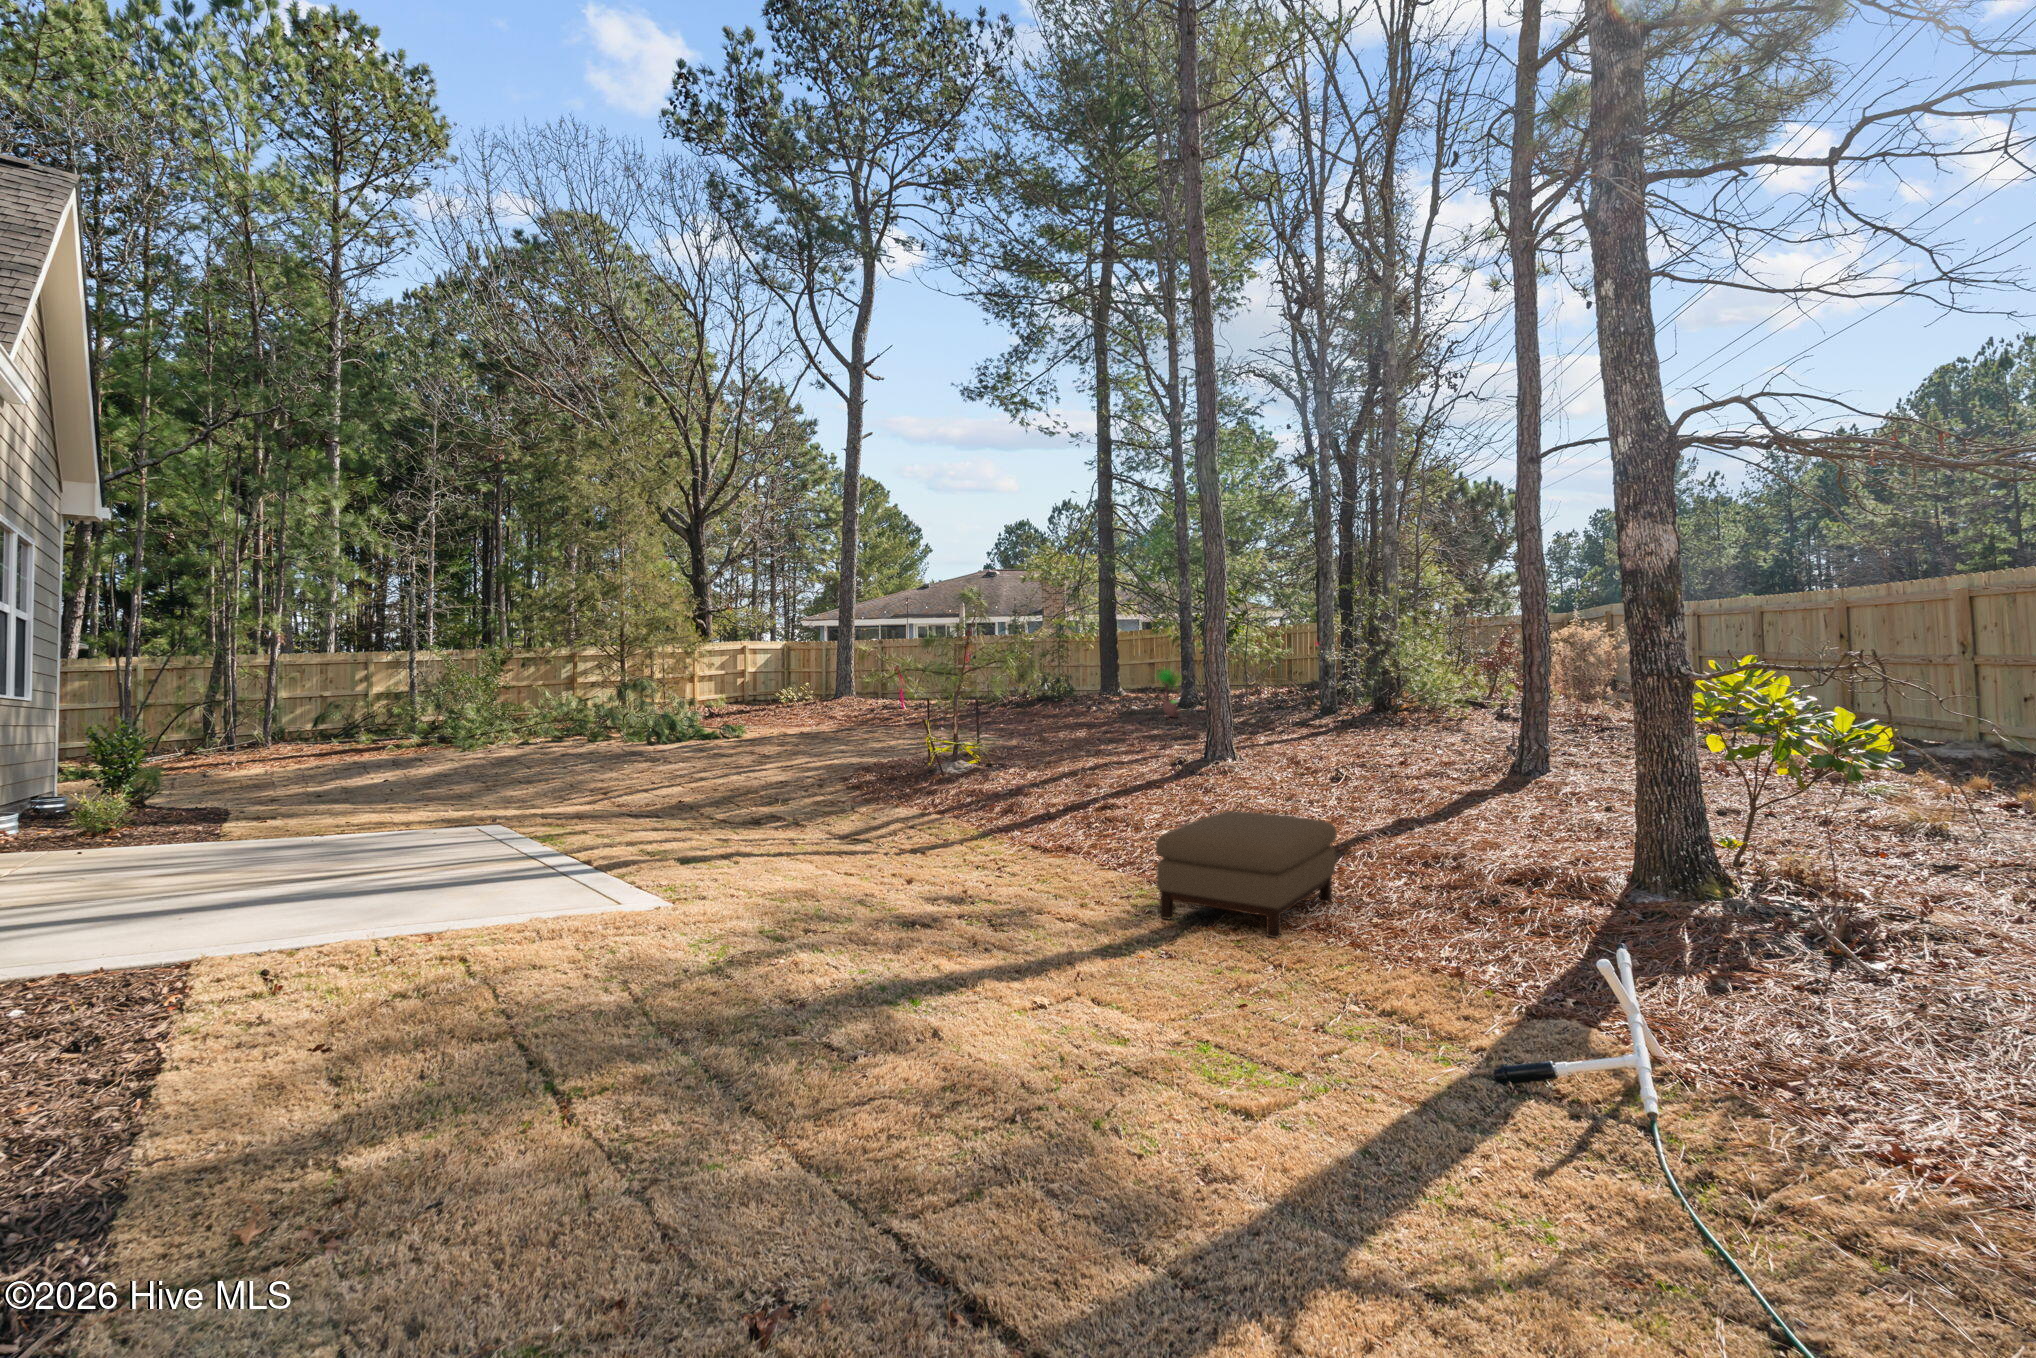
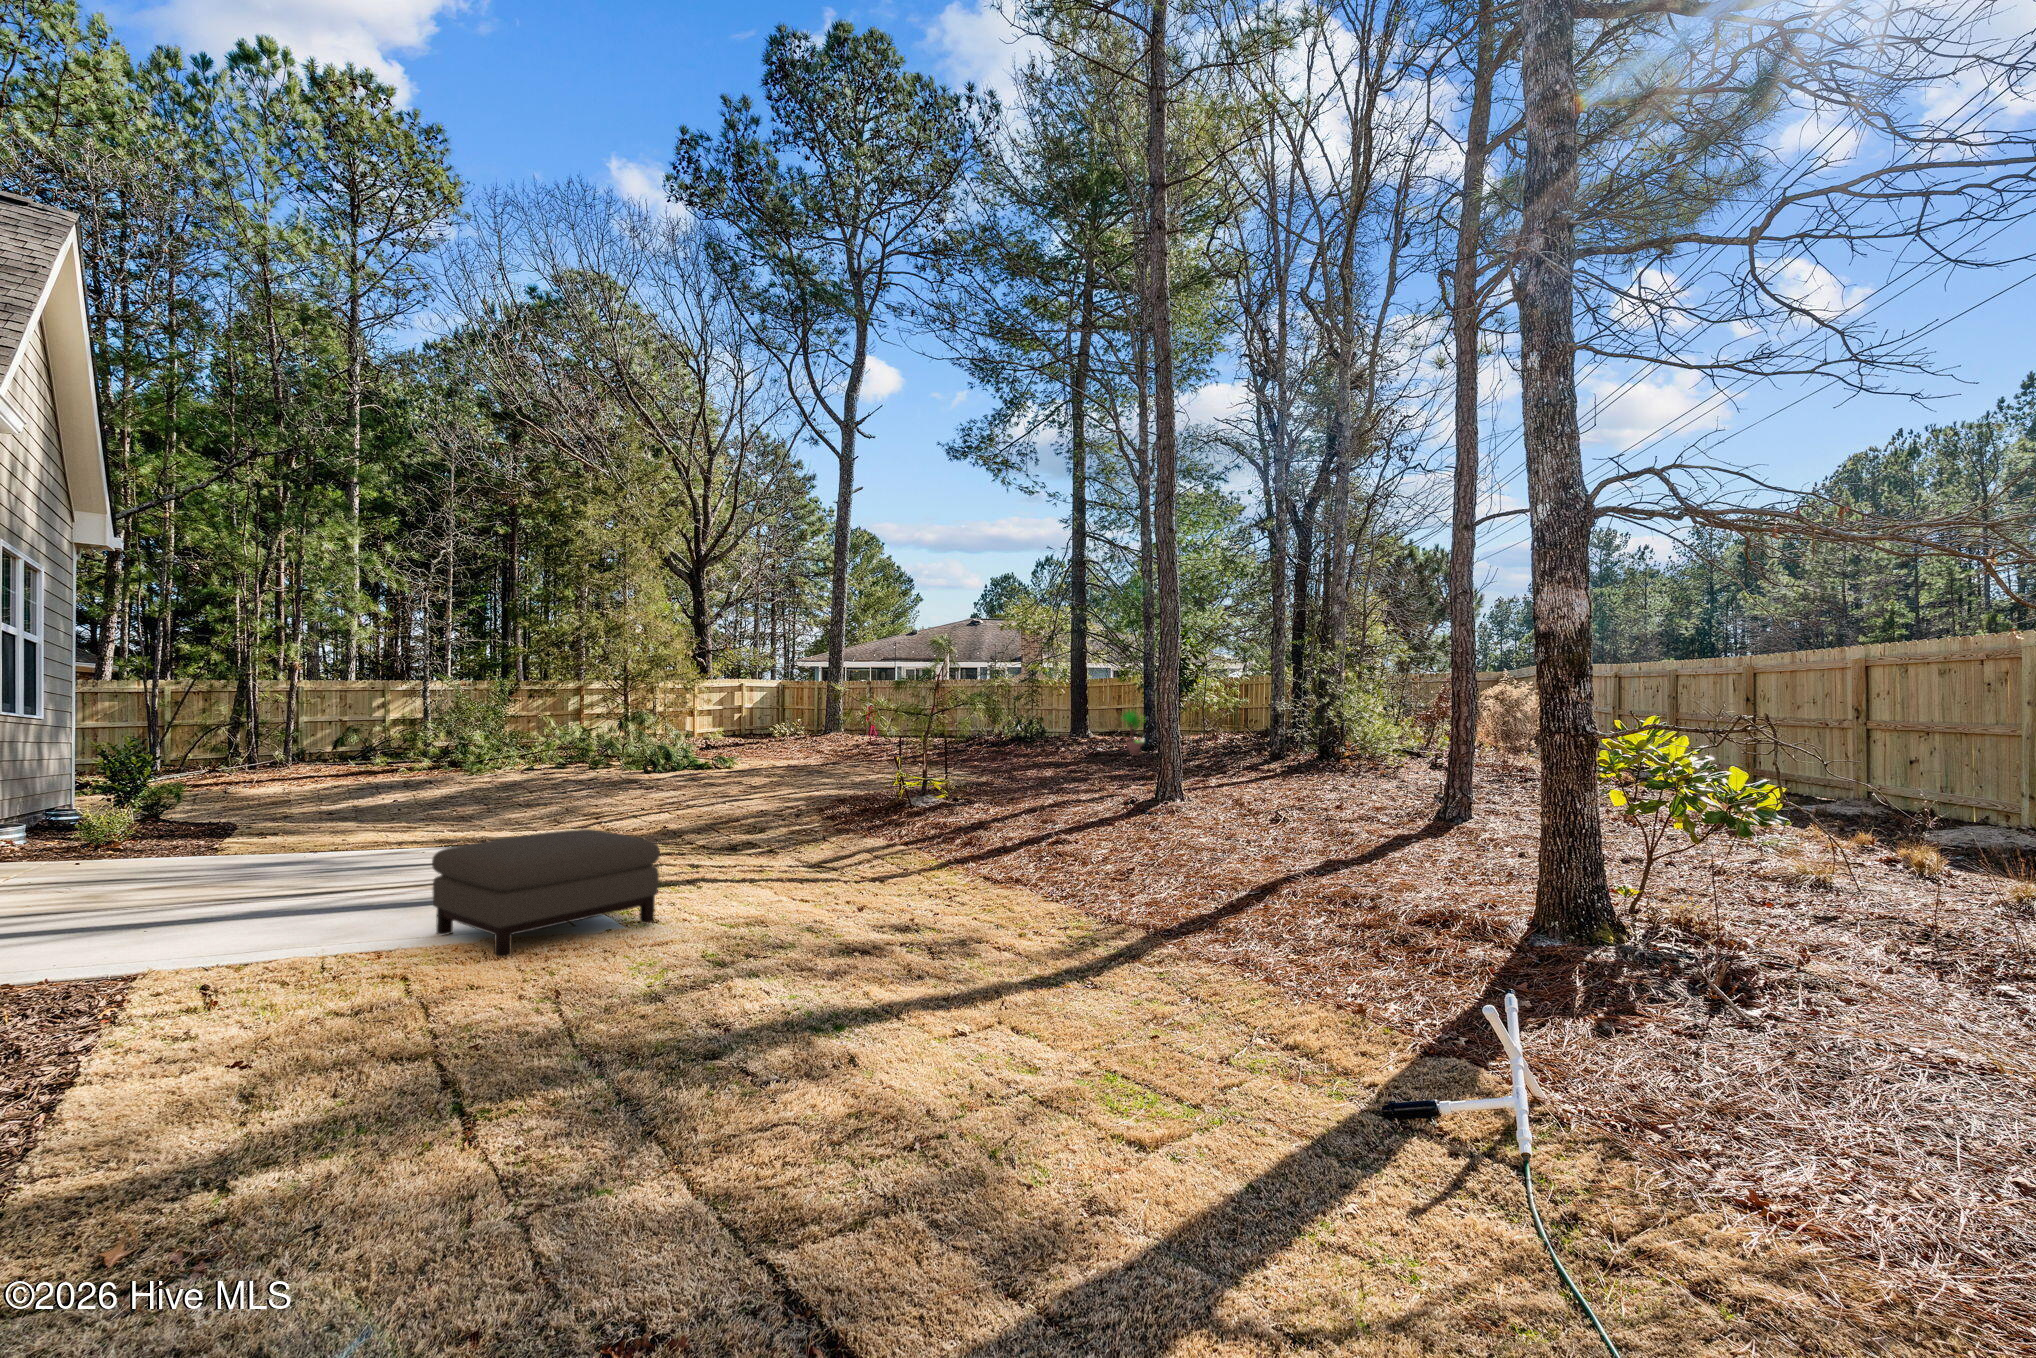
ottoman: present [1156,811,1337,938] -> present [432,829,660,958]

